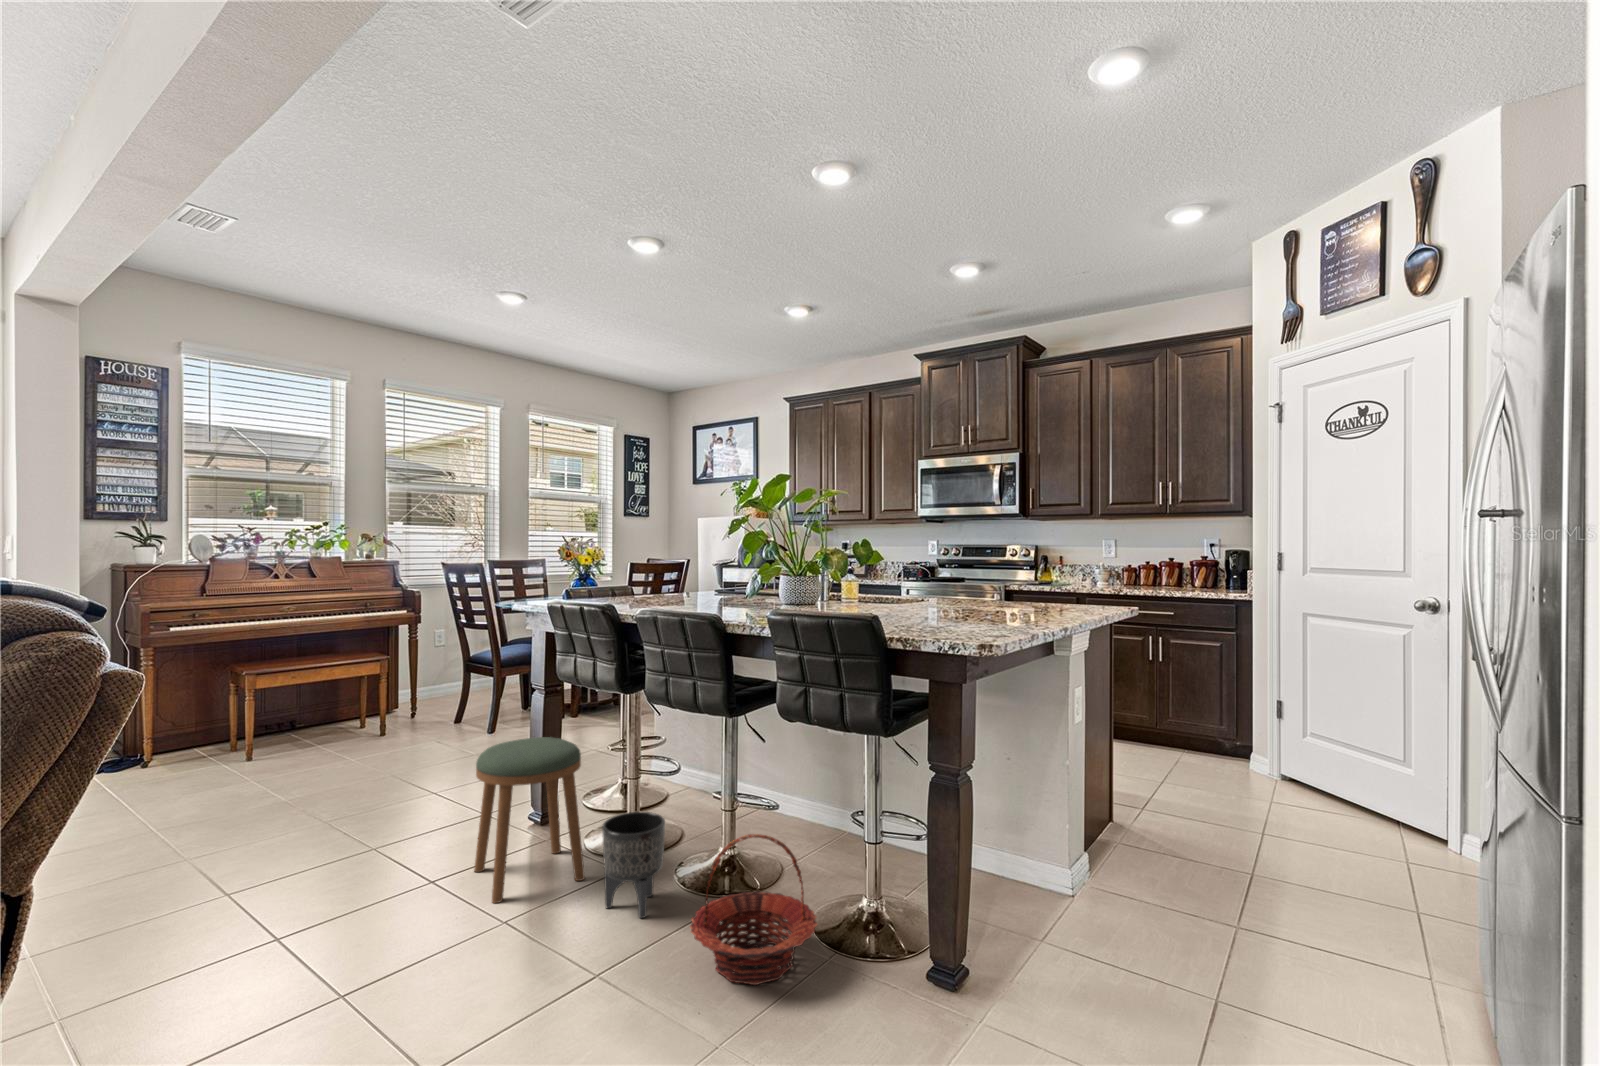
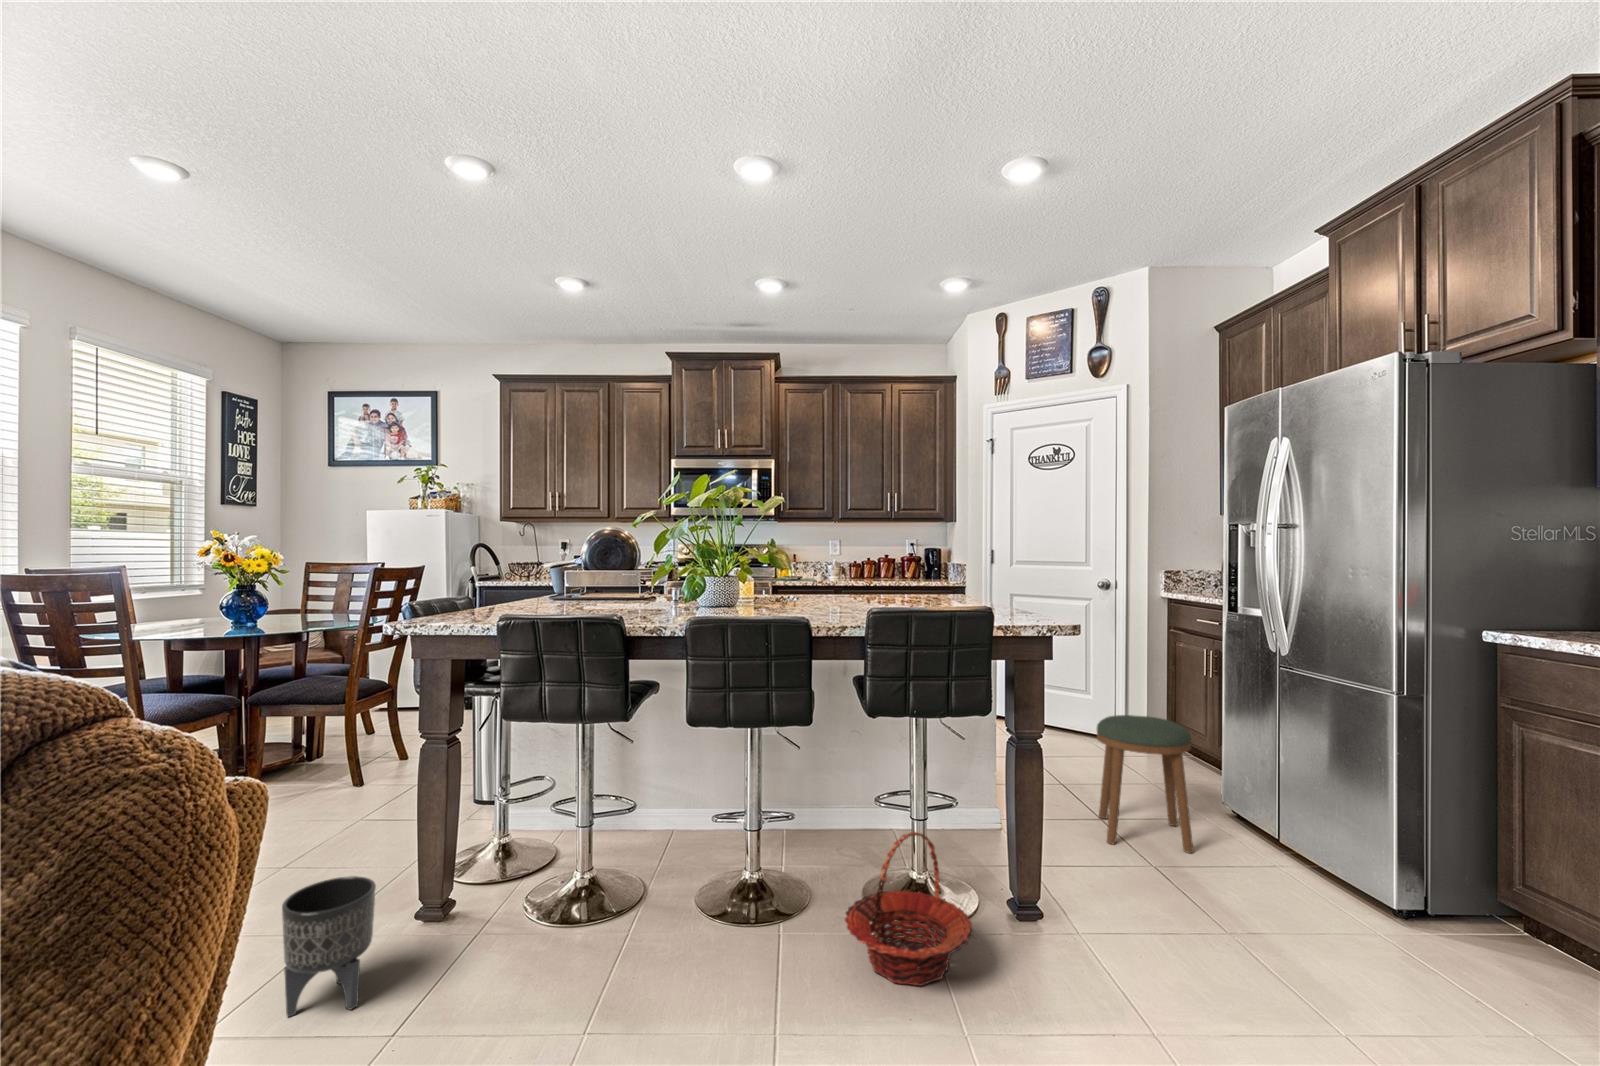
stool: present [474,737,585,903] -> present [1097,715,1193,853]
planter: present [602,812,665,918] -> present [282,876,376,1017]

